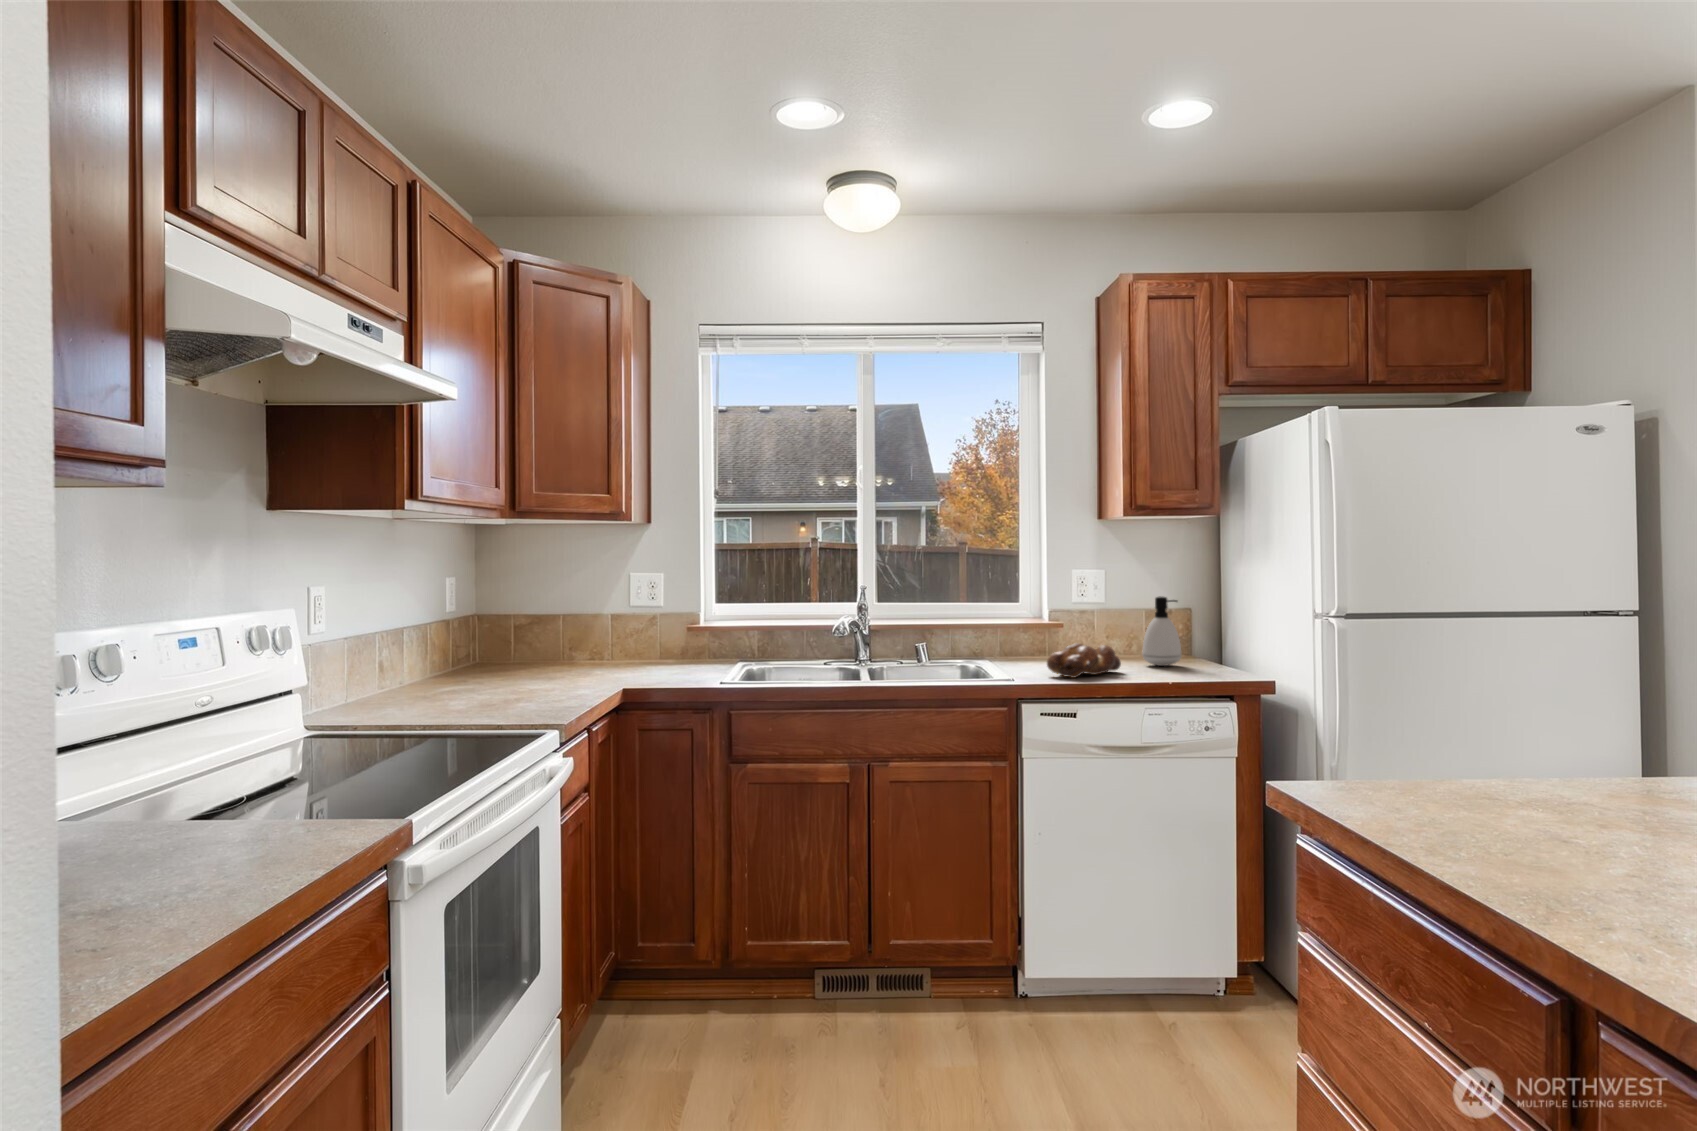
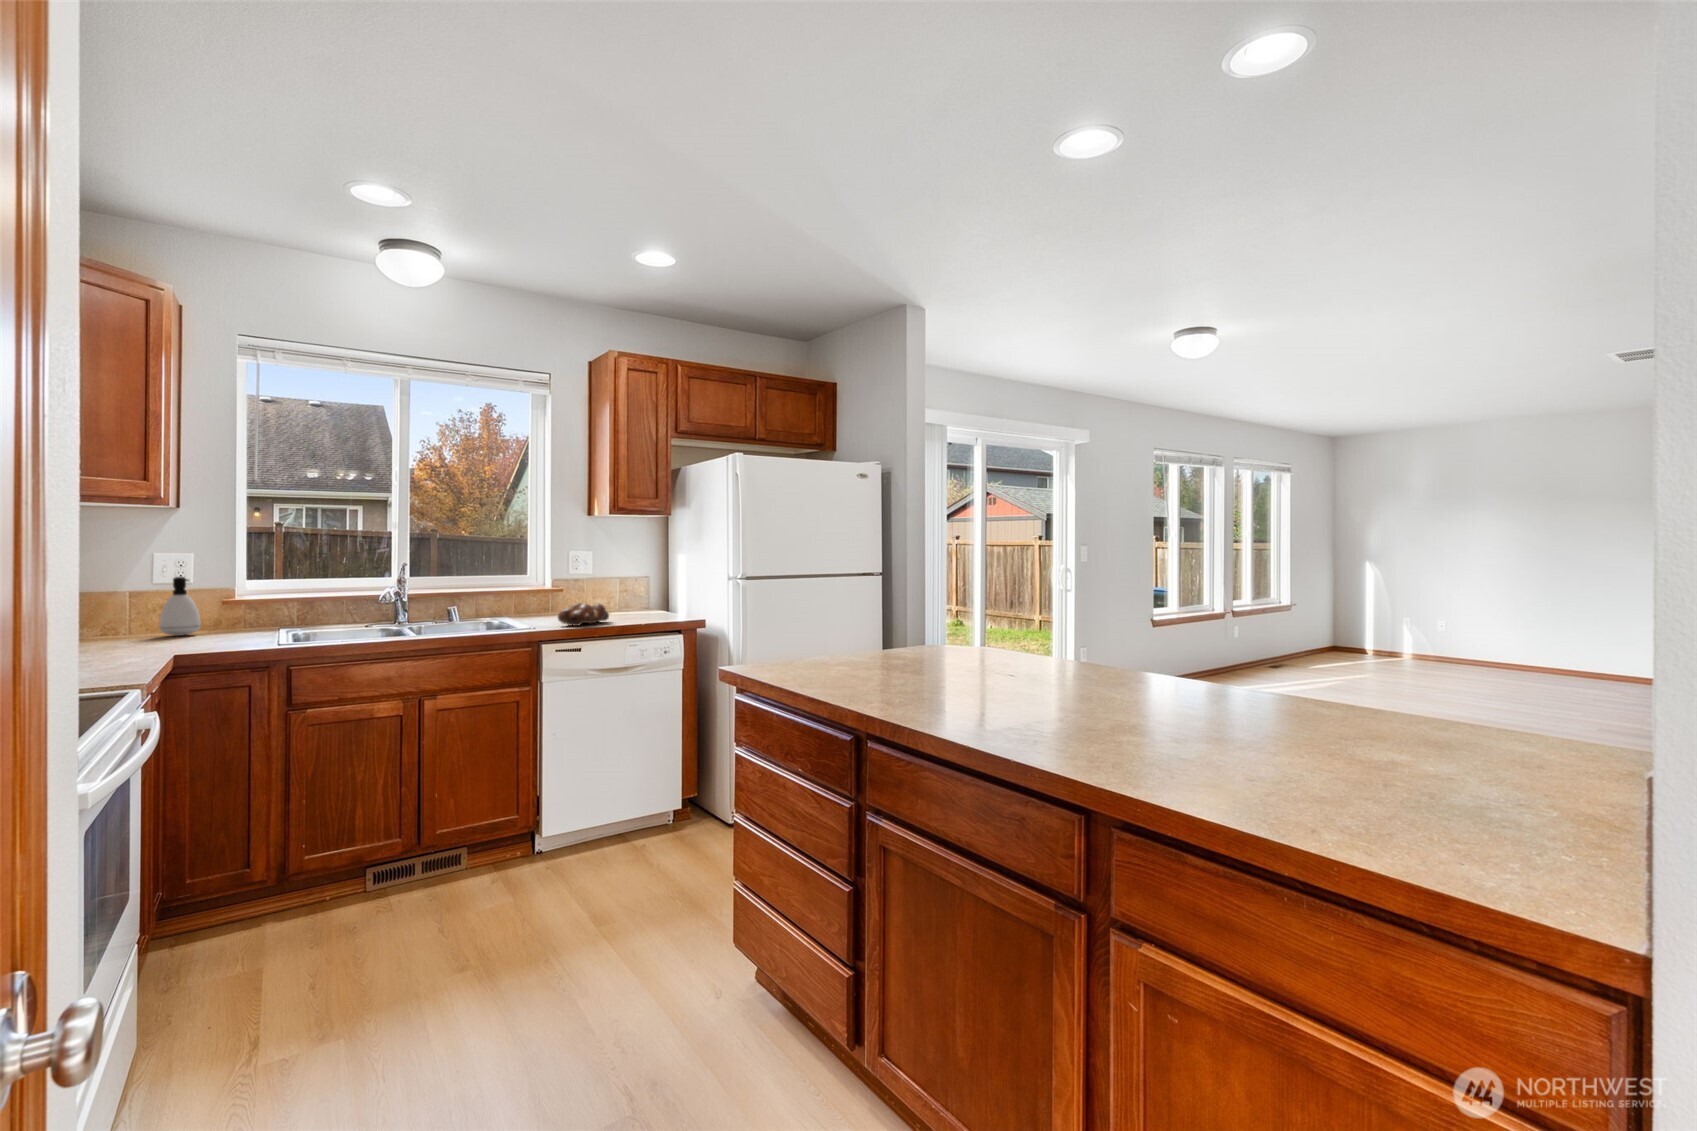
soap dispenser: present [1142,596,1181,666] -> present [159,577,201,636]

